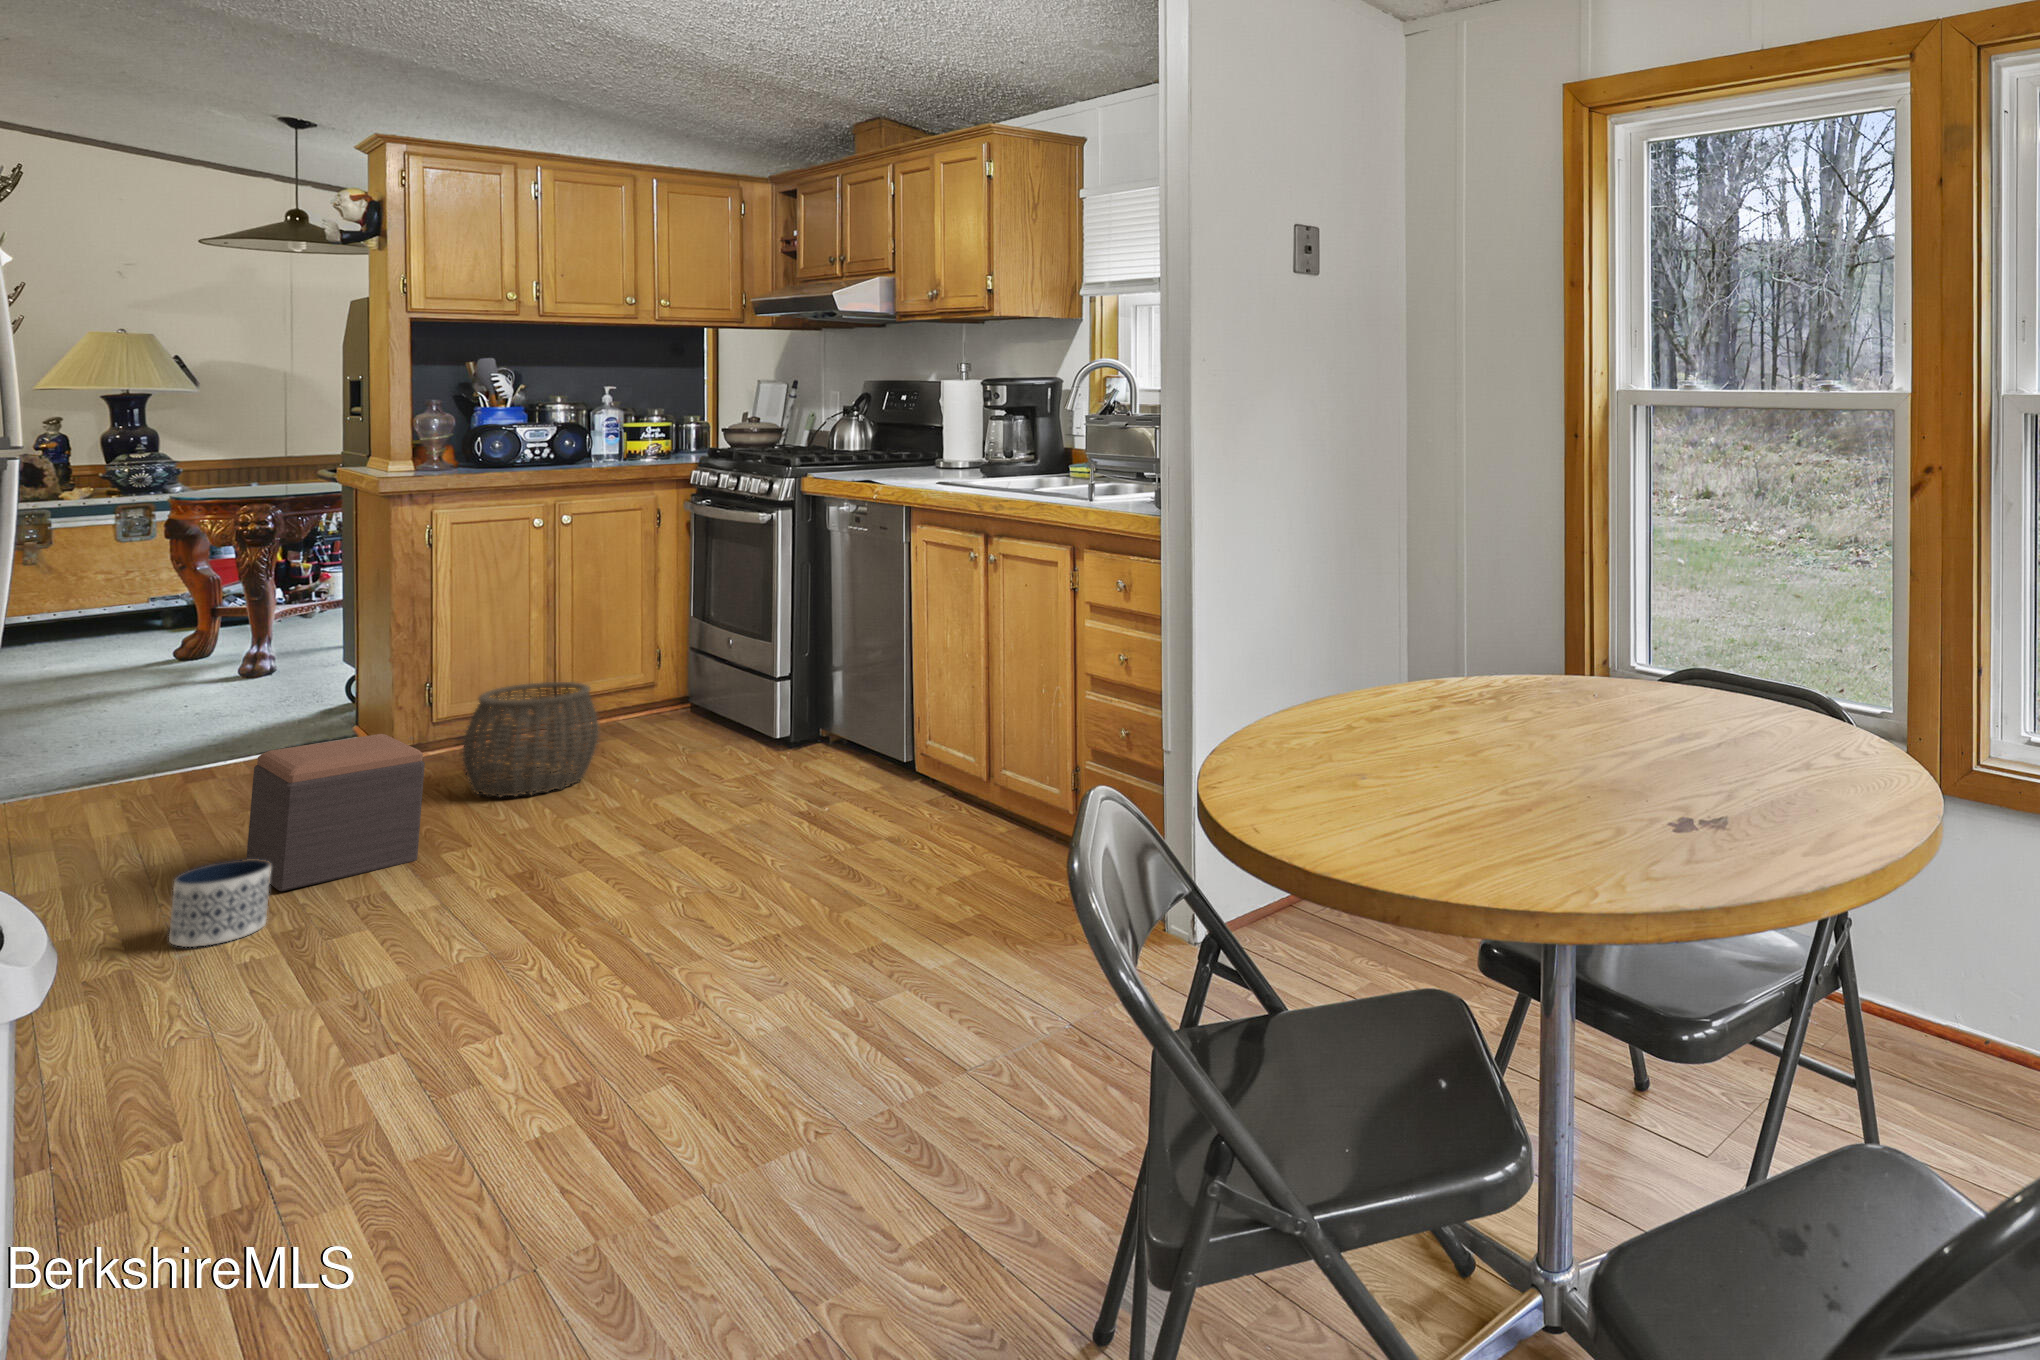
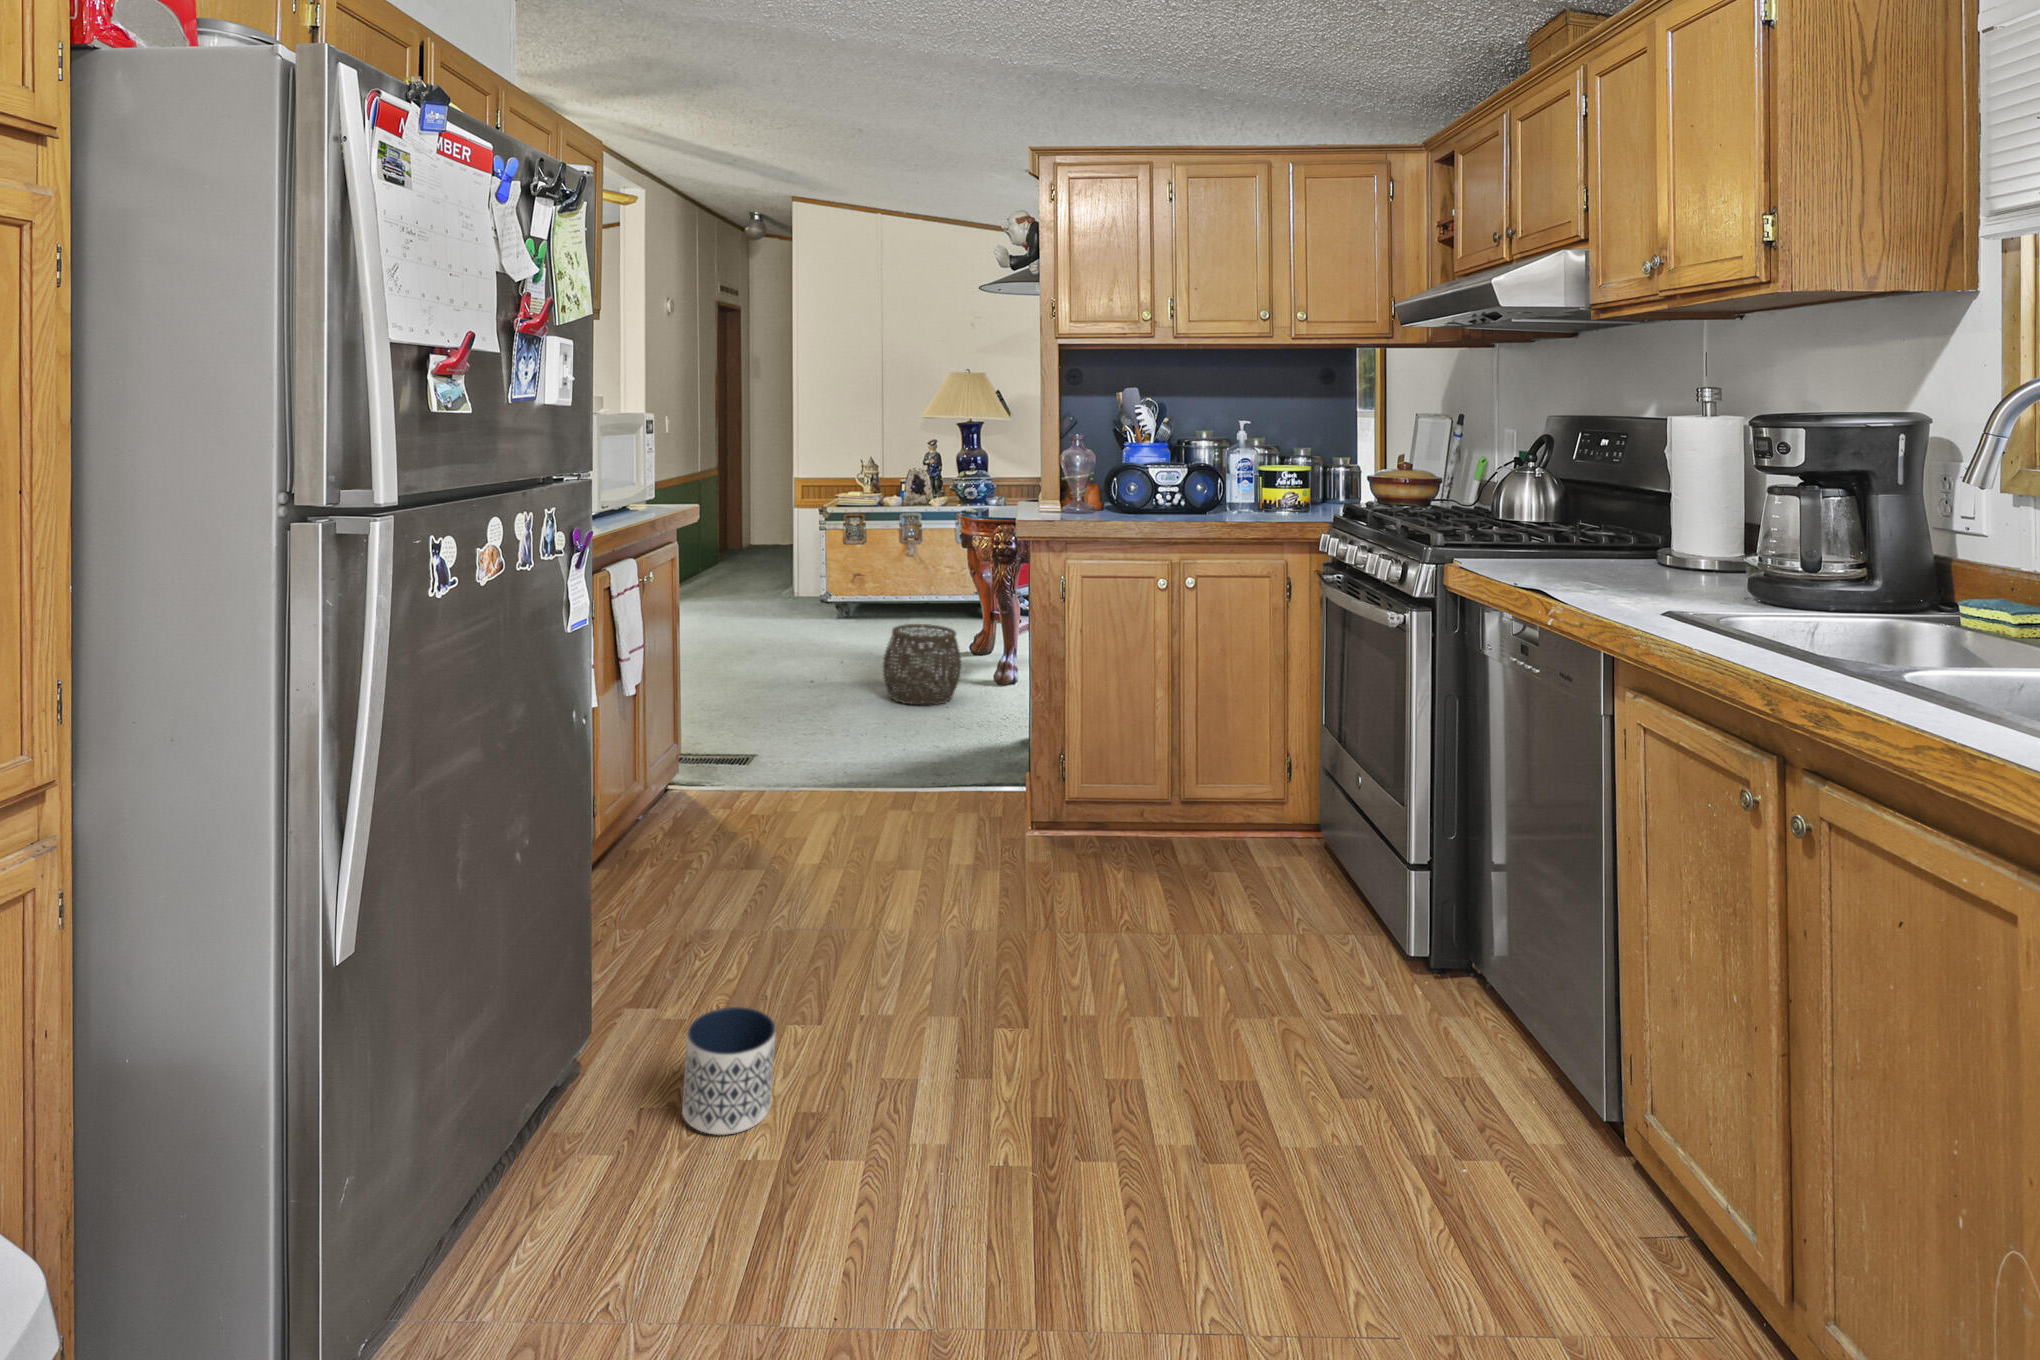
woven basket: present [462,682,599,797] -> present [883,624,961,705]
footstool: present [246,734,425,891] -> none [815,846,961,1051]

